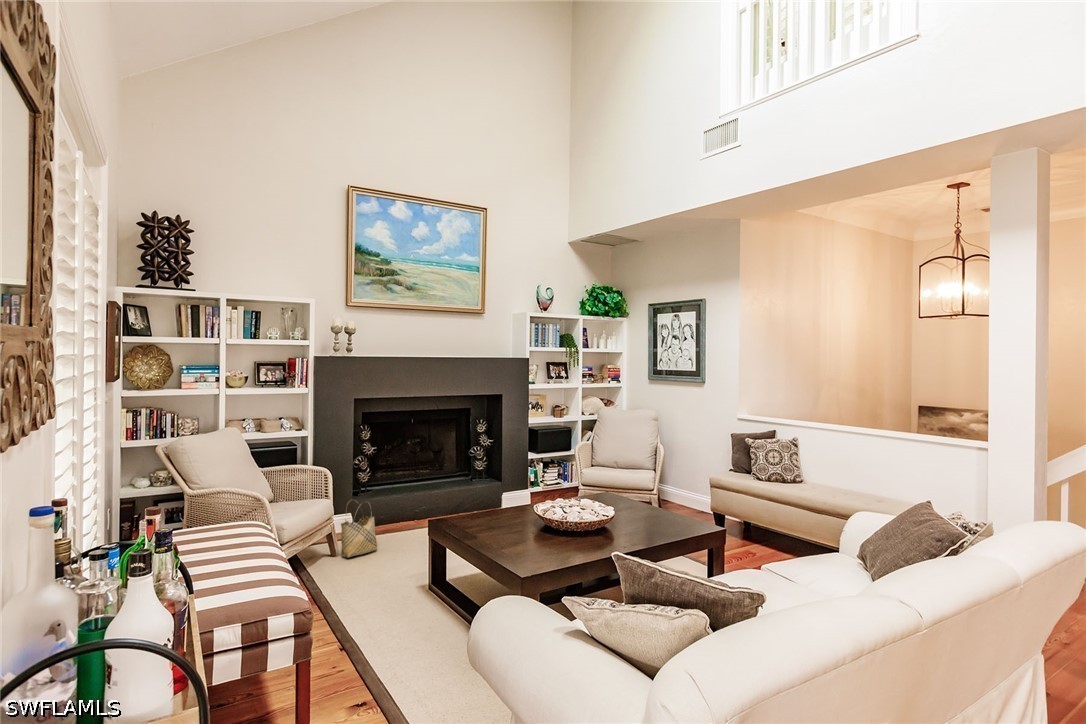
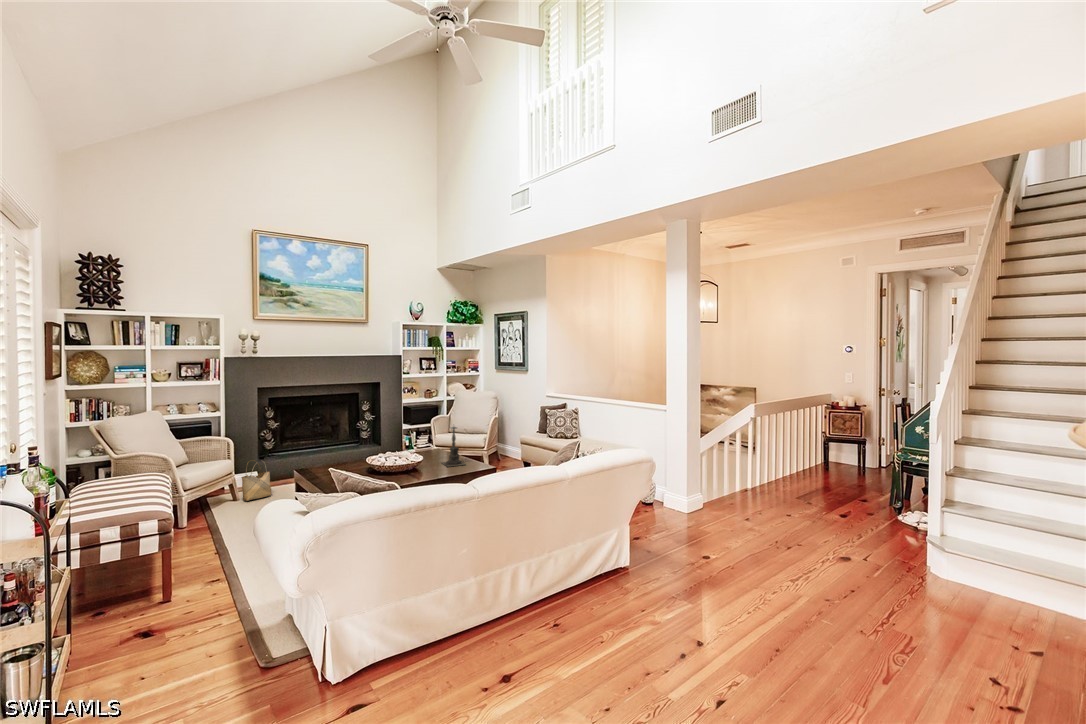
candle holder: none [634,456,677,525] -> present [442,427,465,467]

